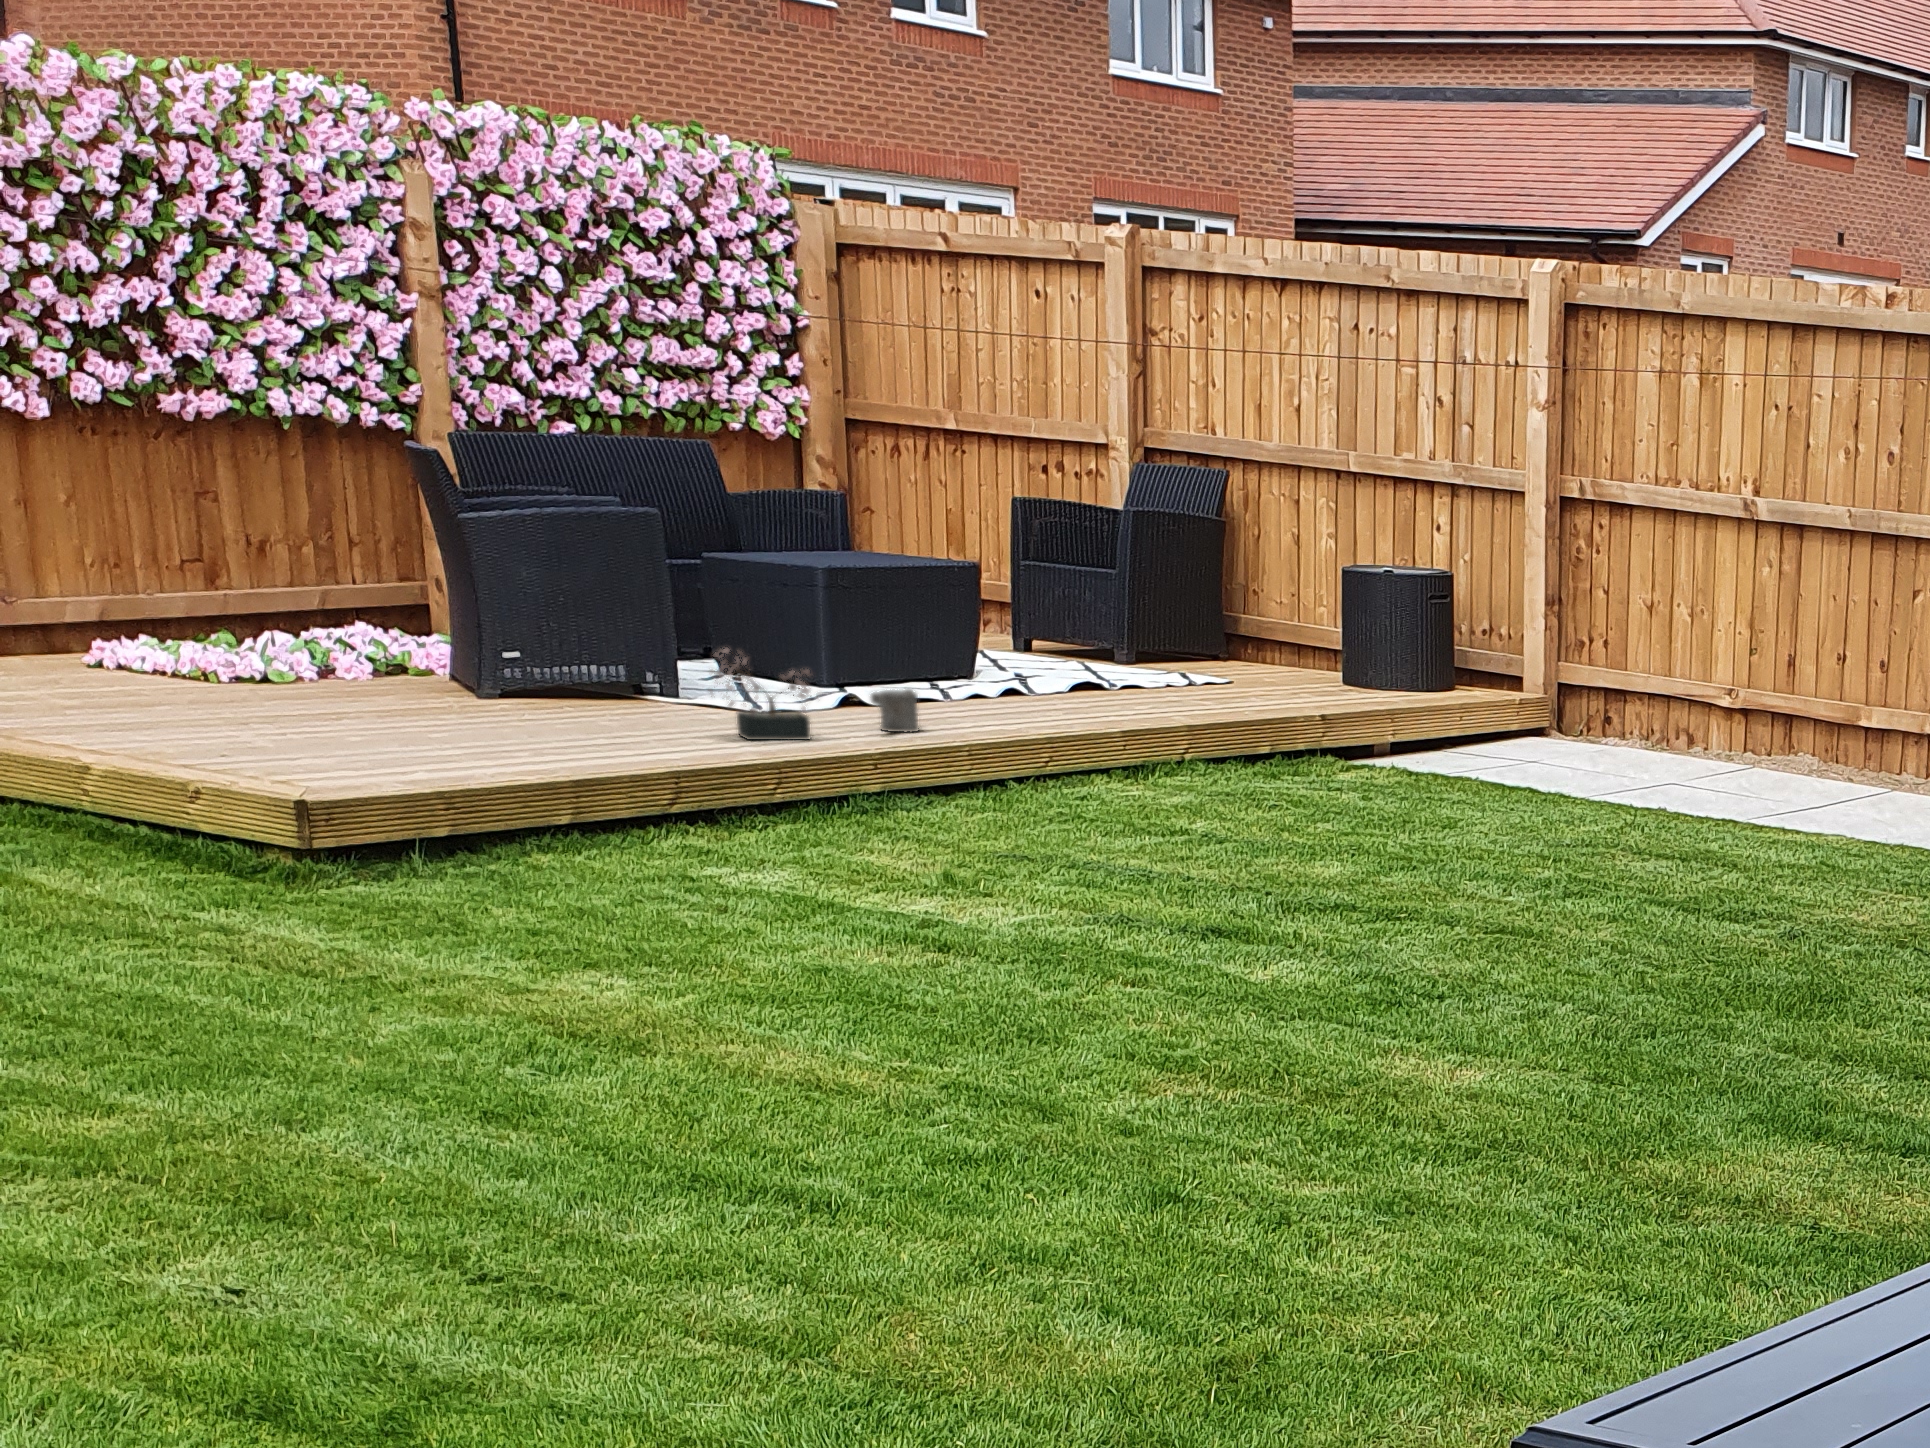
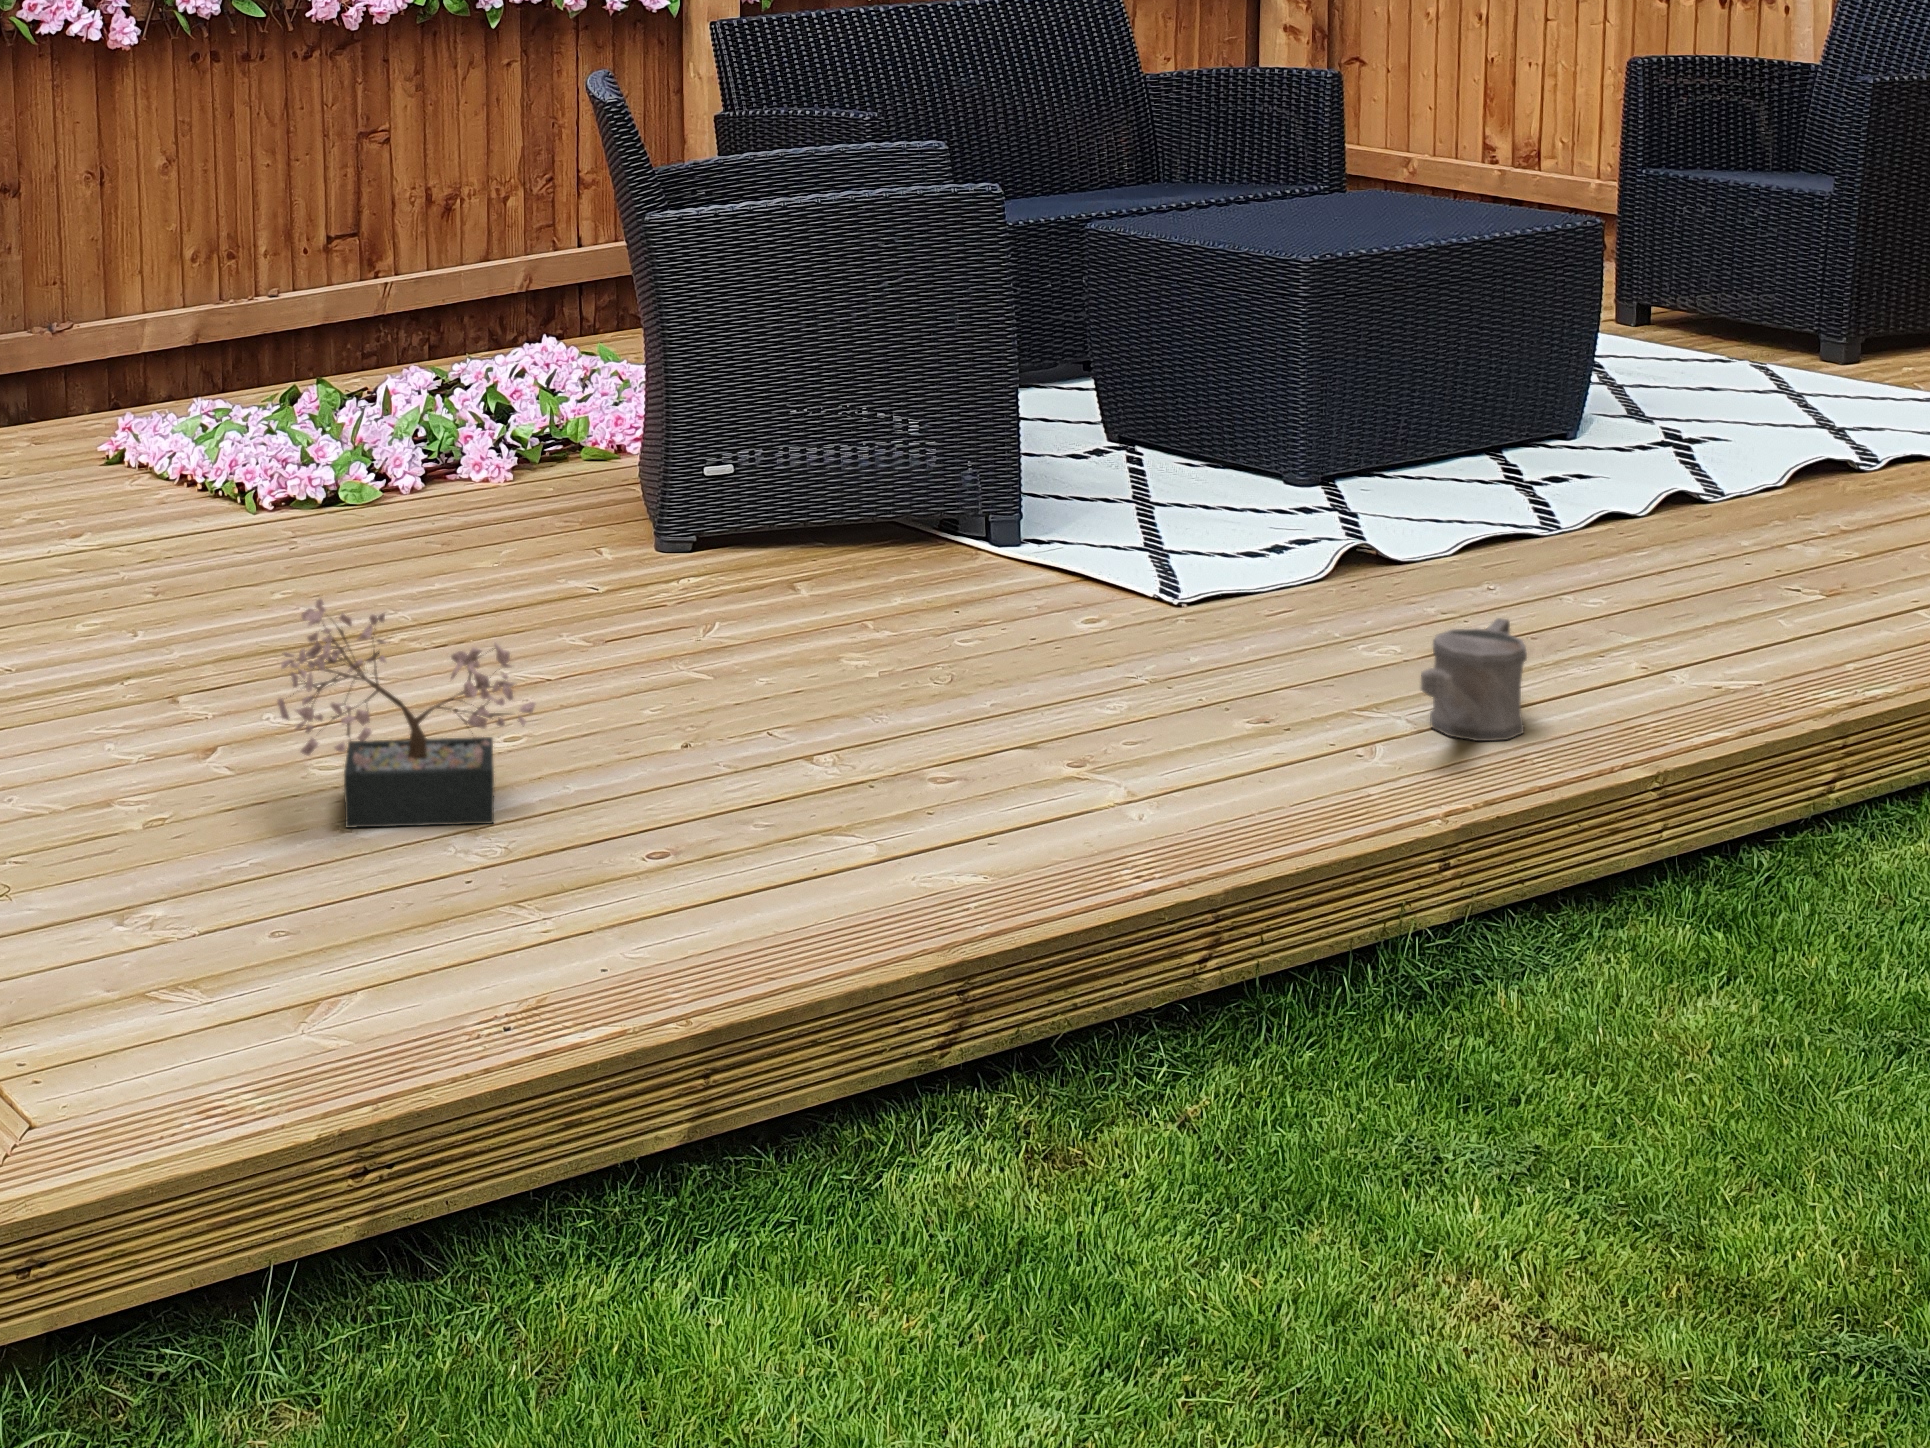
decorative plant: present [710,649,821,740] -> present [277,599,535,828]

